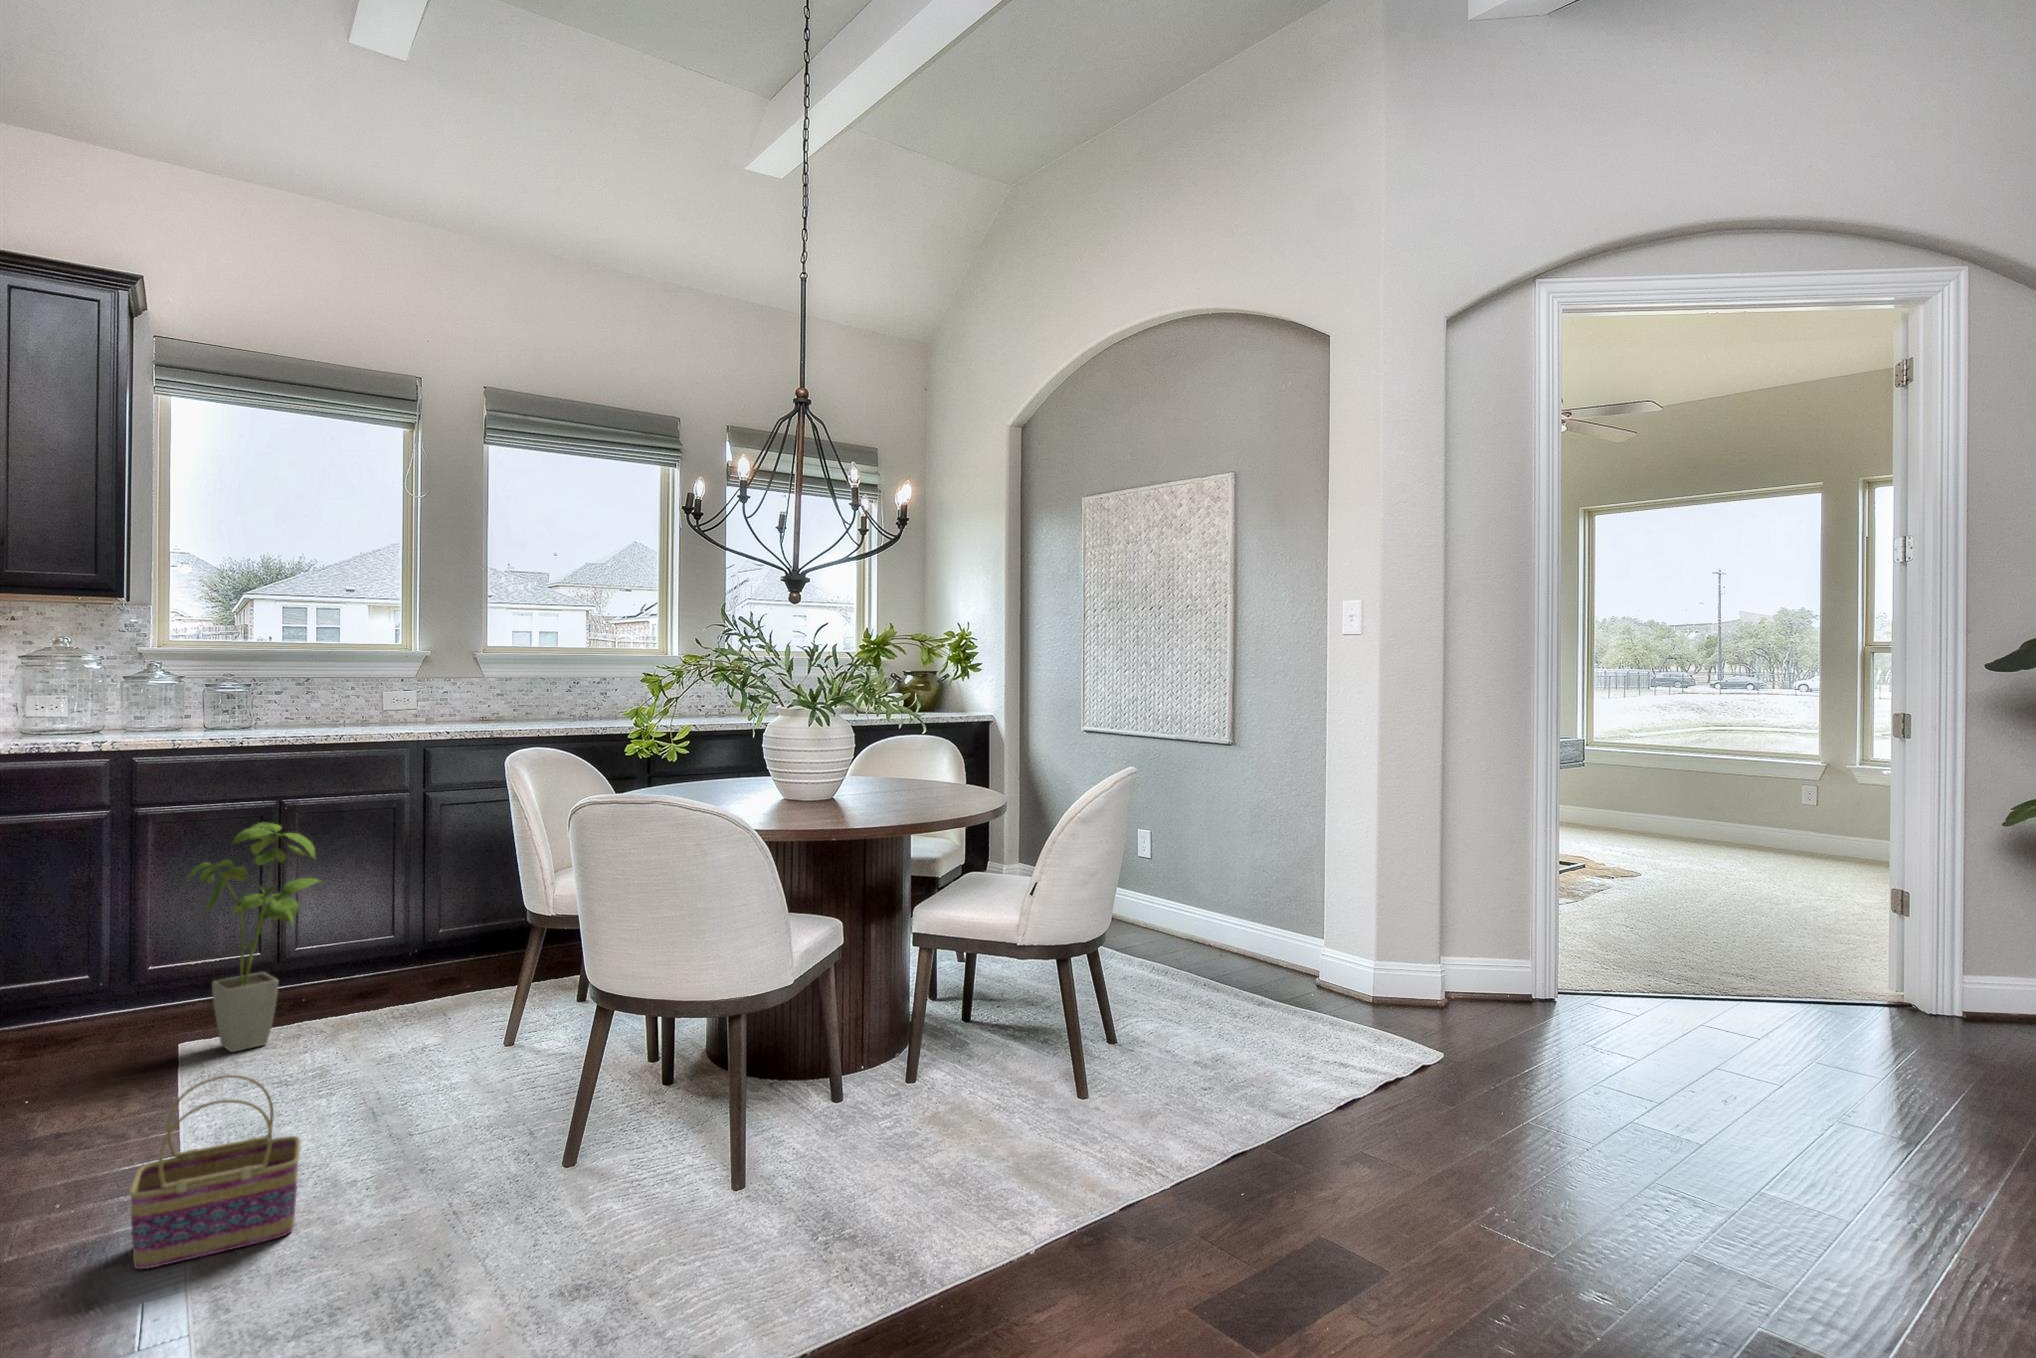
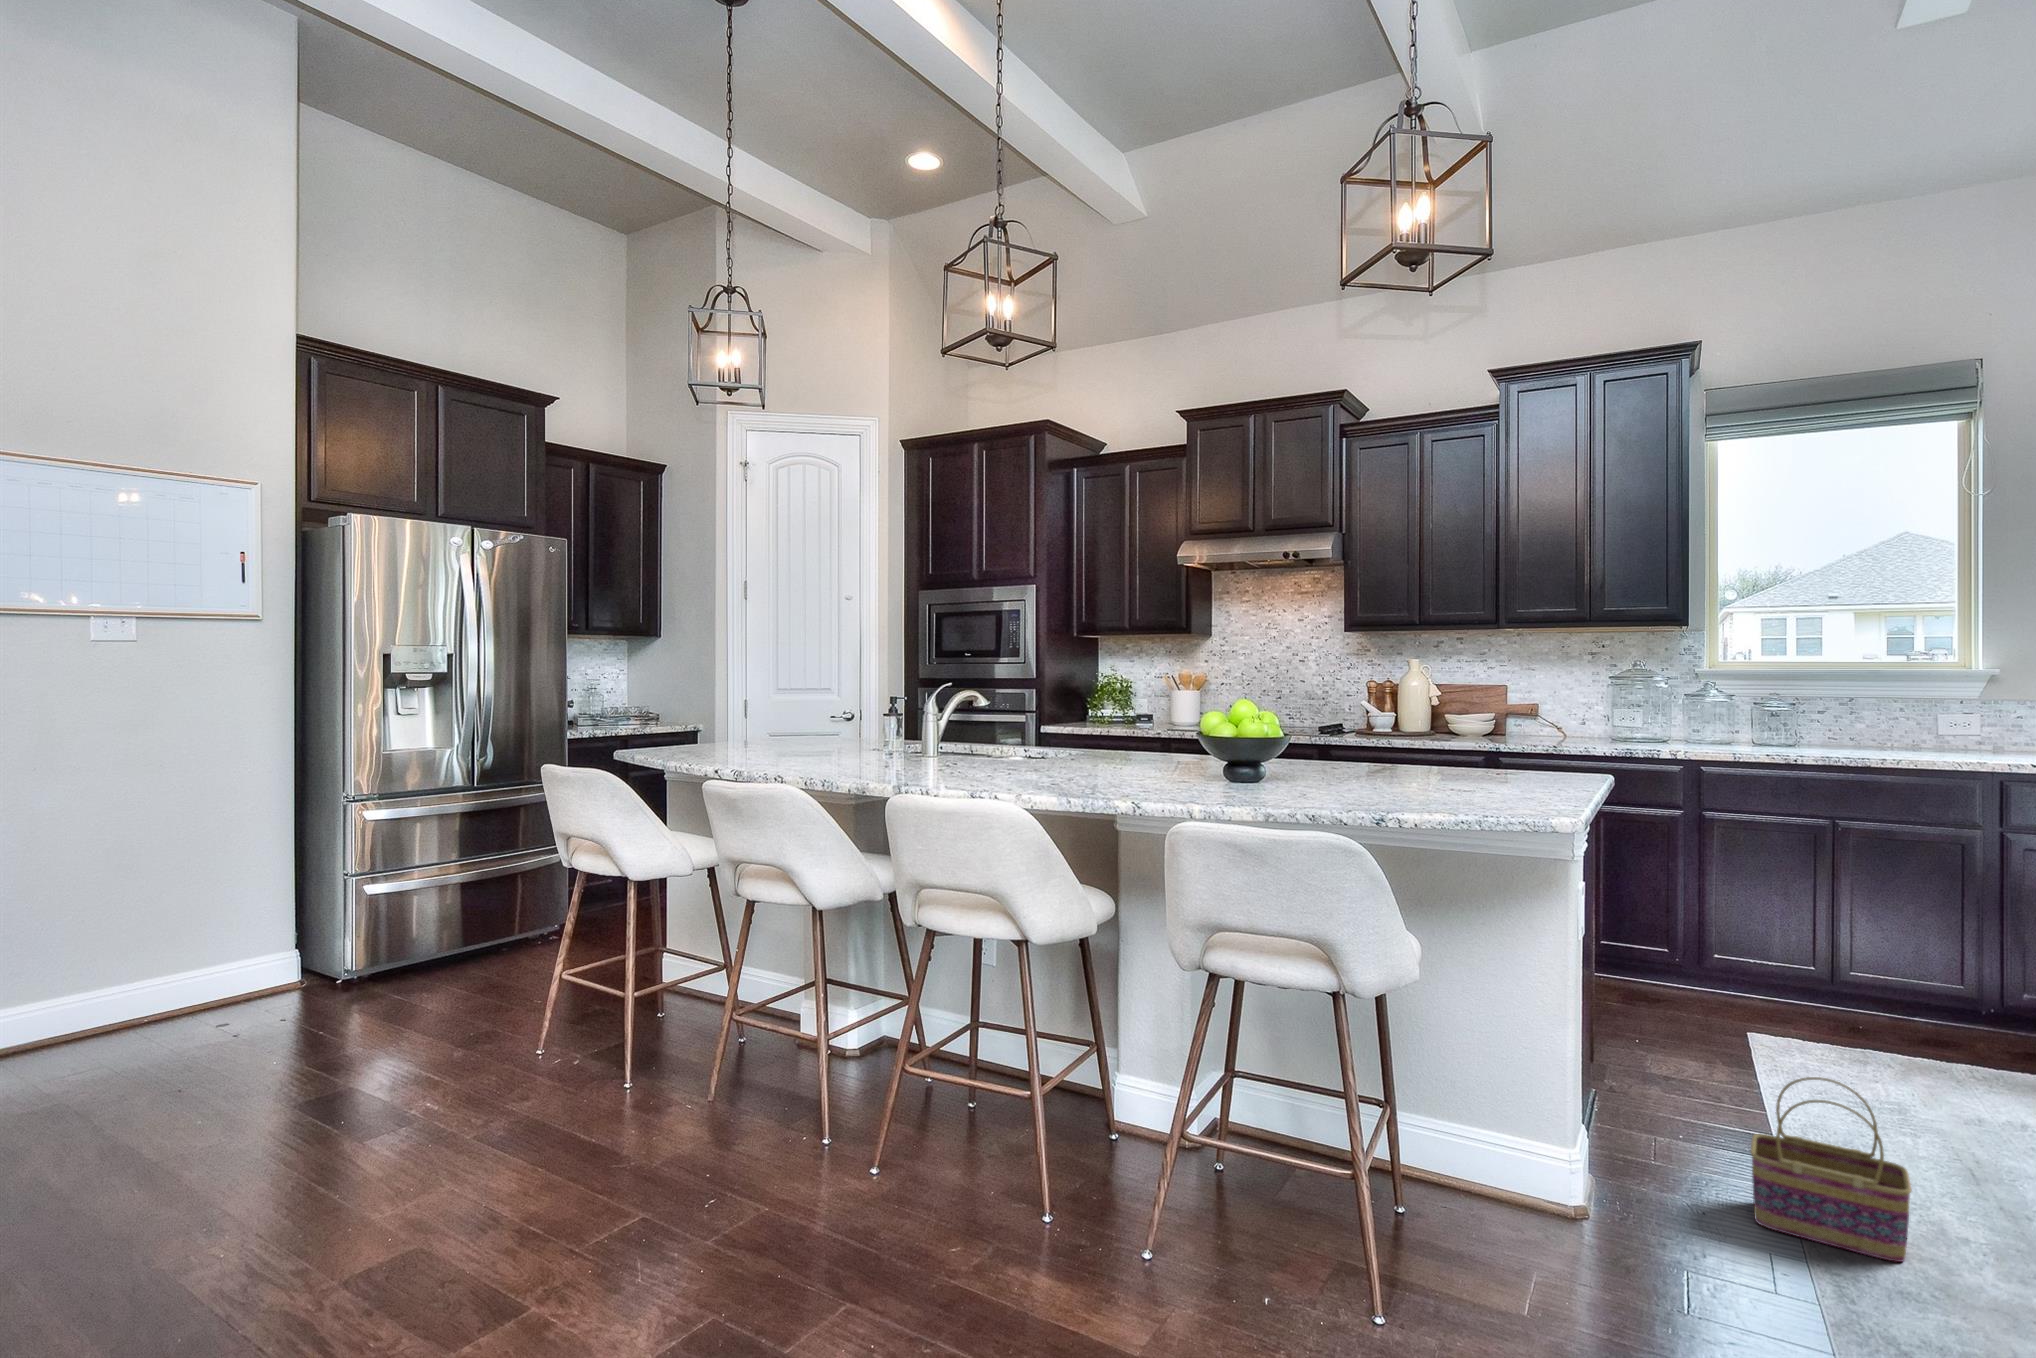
house plant: present [188,823,324,1052] -> none [1753,840,1889,1059]

